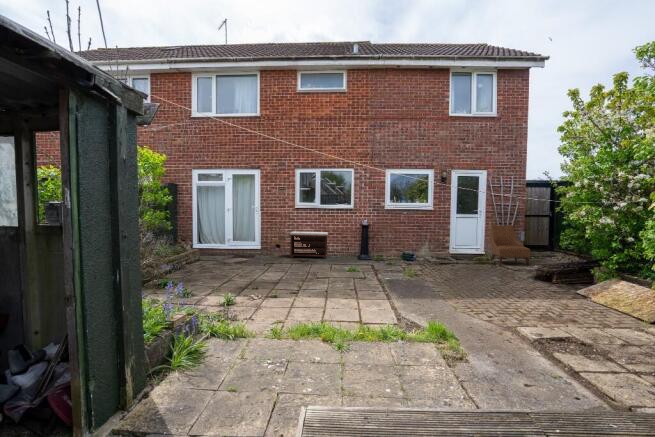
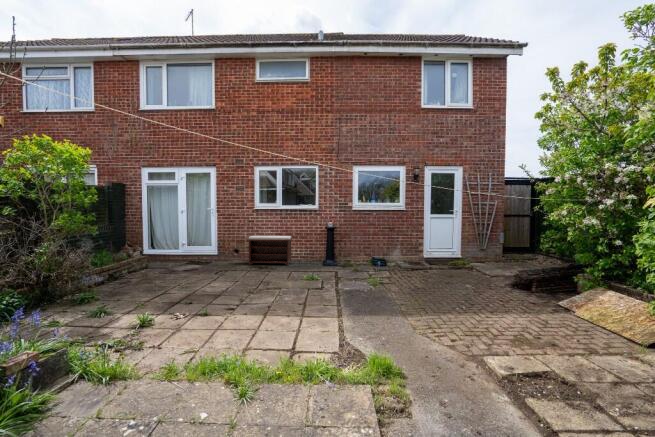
chair: present [491,225,530,265] -> none [468,226,510,270]

